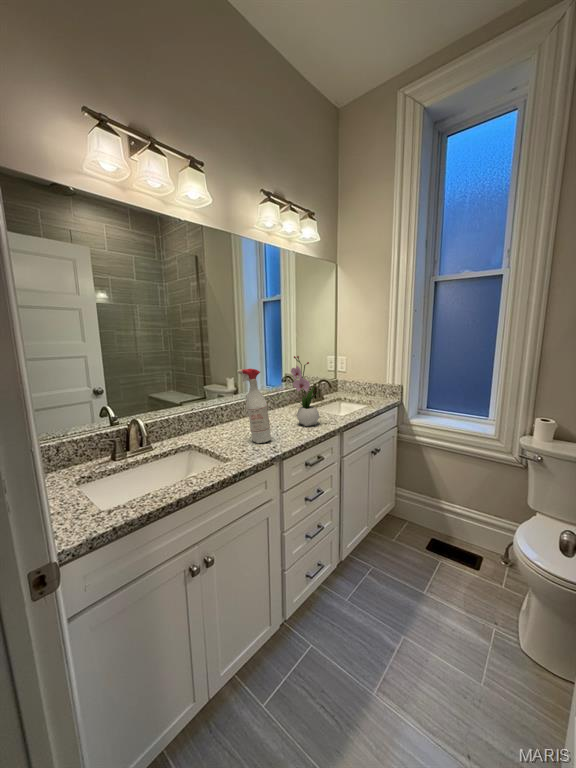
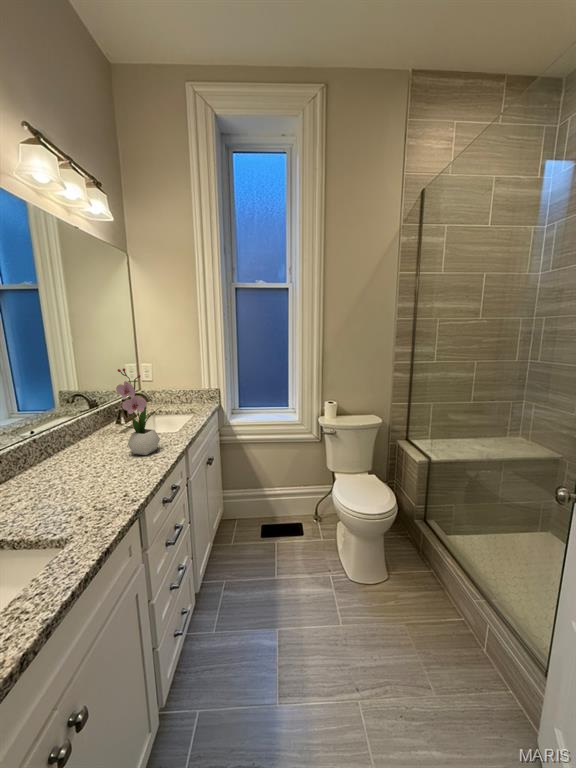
spray bottle: present [237,369,271,443] -> none [49,394,115,499]

